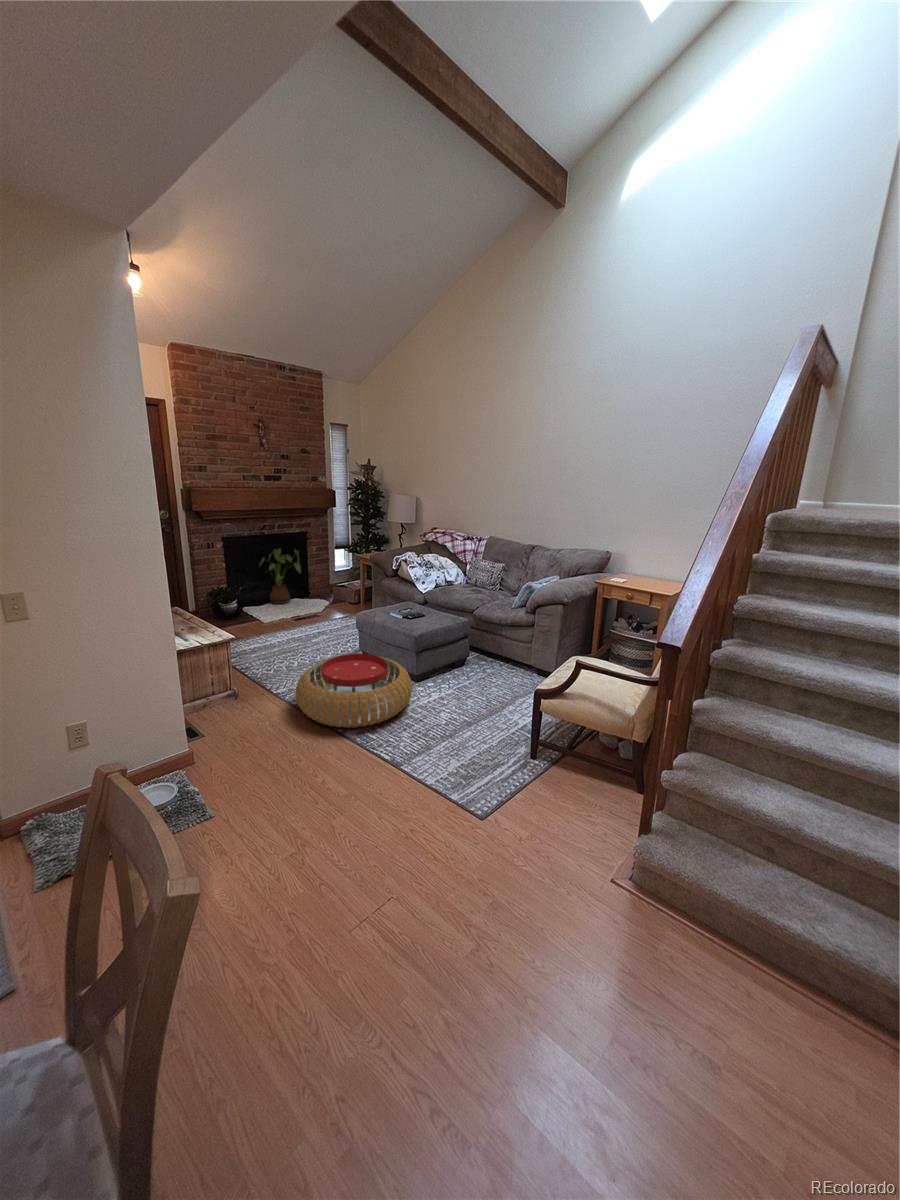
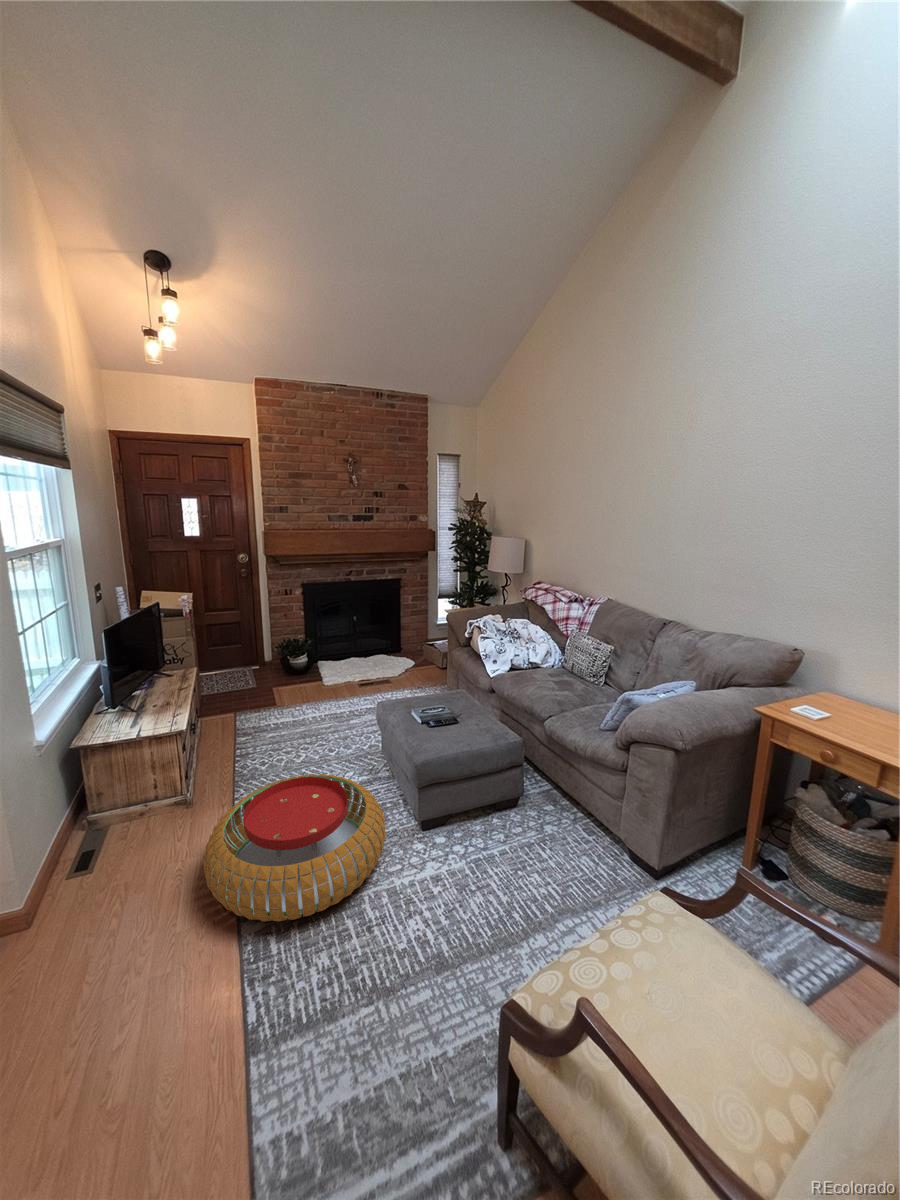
house plant: present [260,549,301,604] -> none [337,597,386,660]

